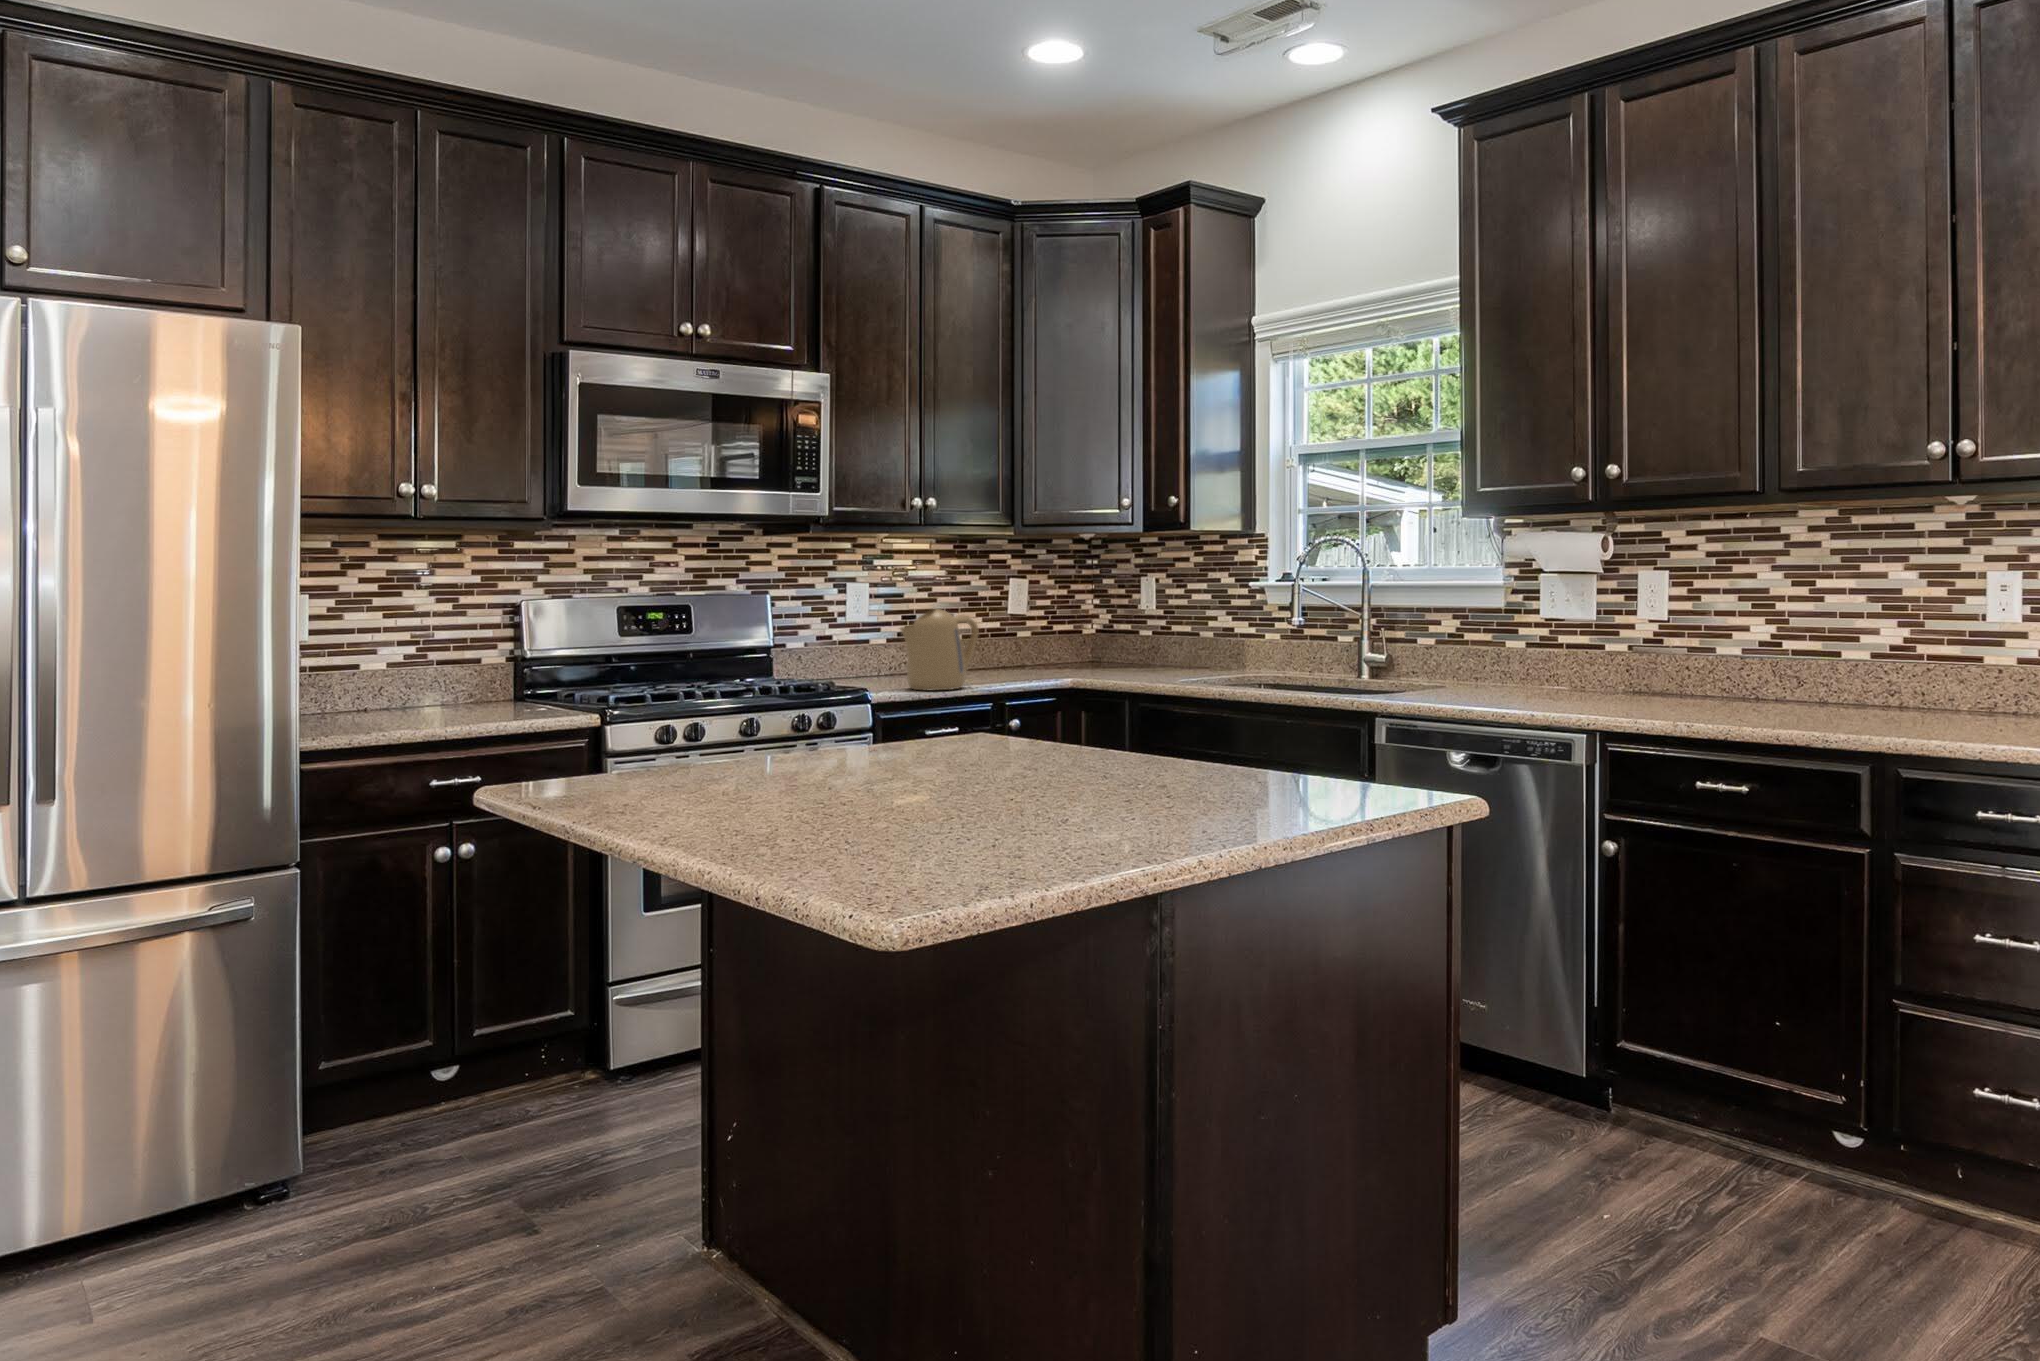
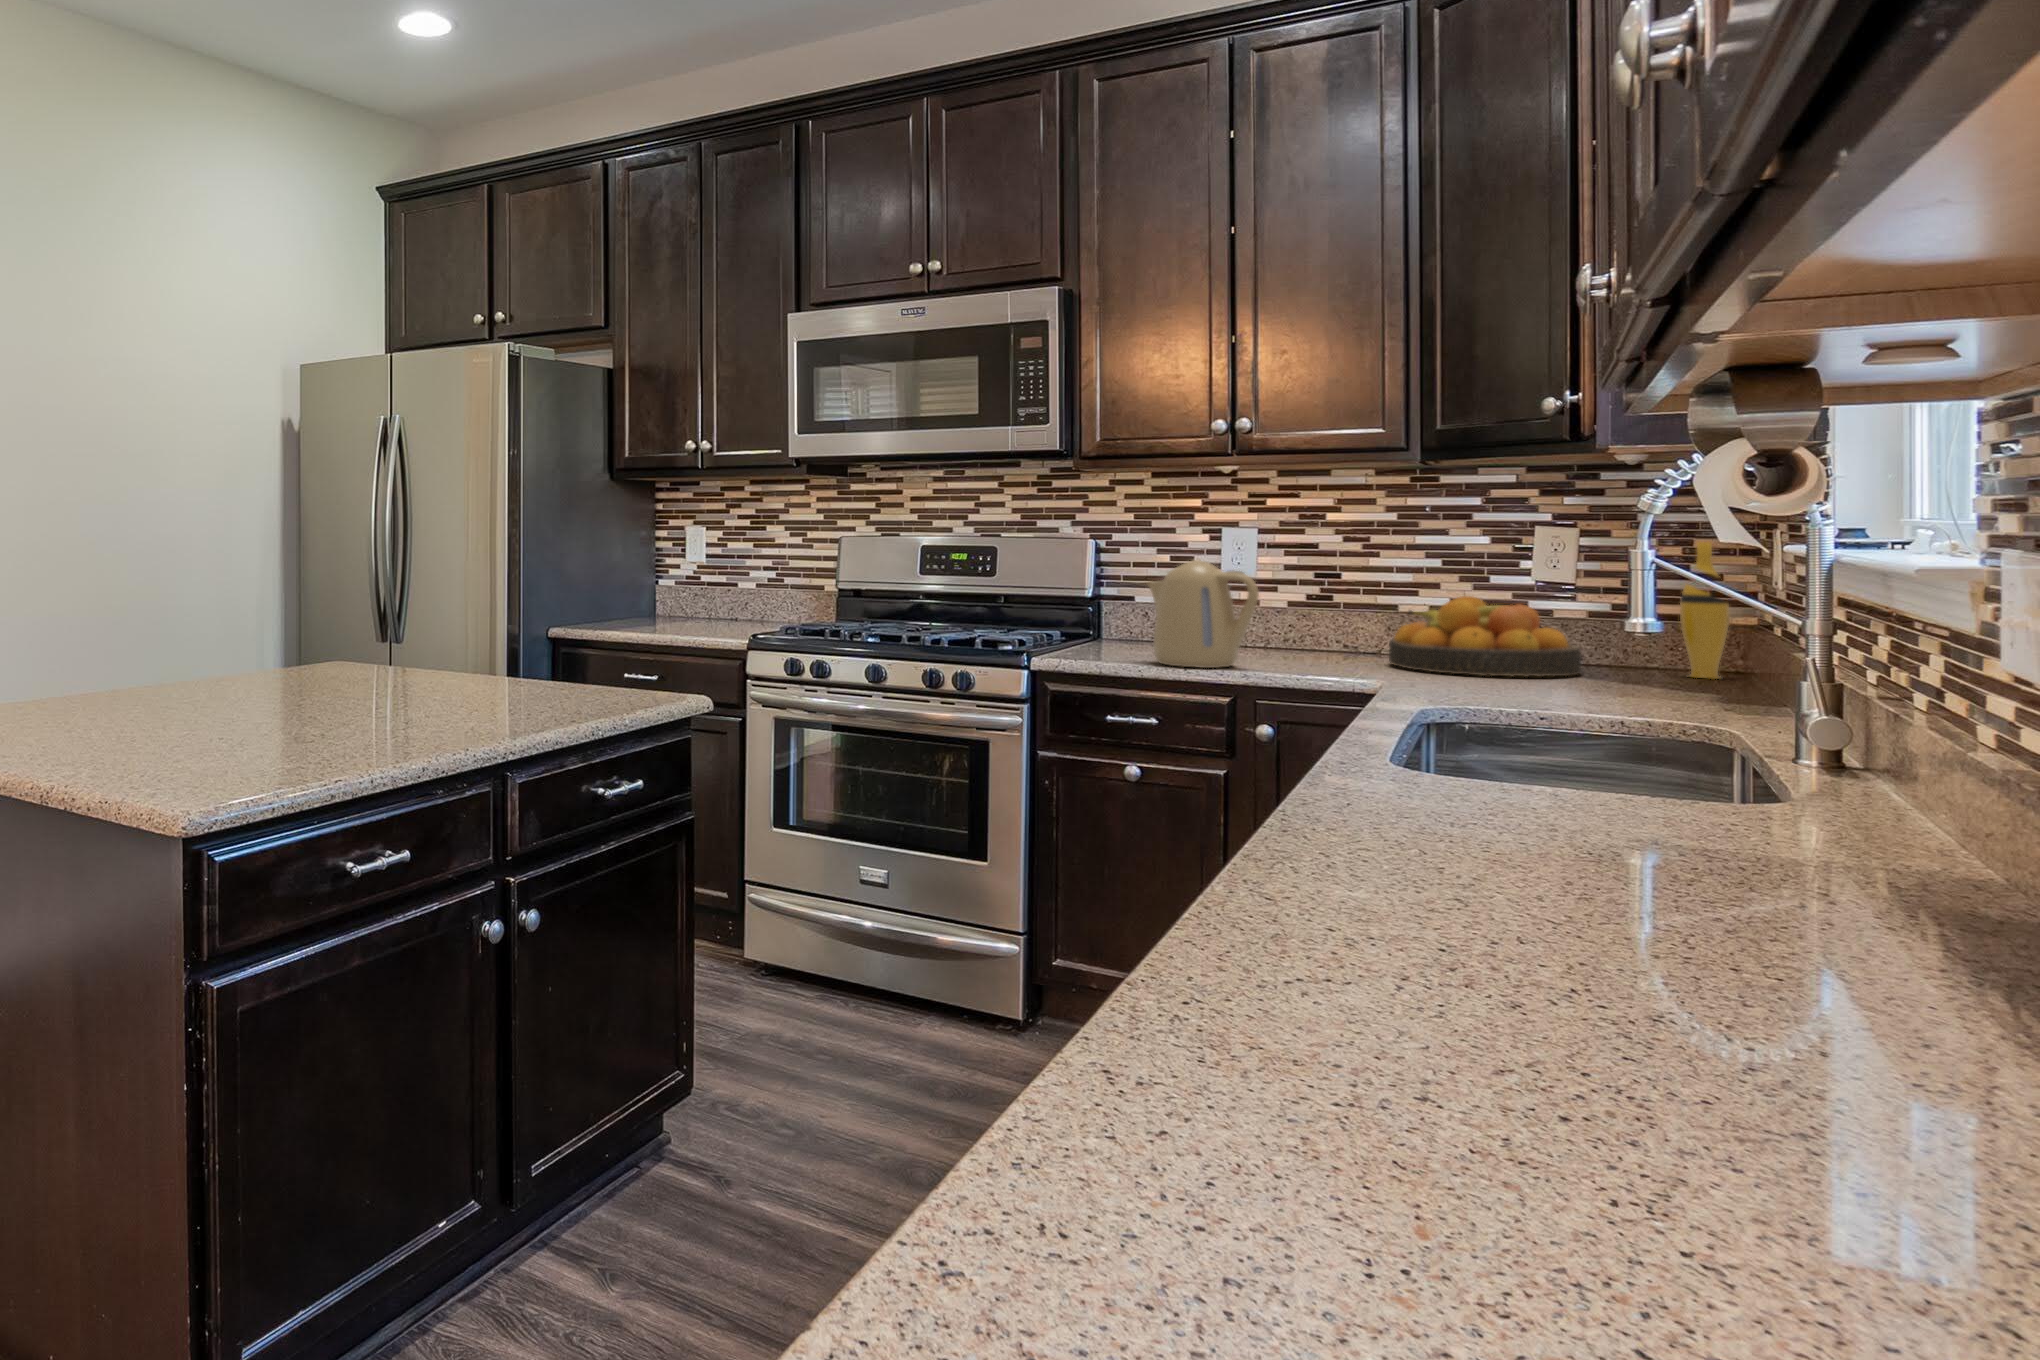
vase: none [1098,587,1121,666] -> present [1680,542,1730,679]
fruit bowl: none [979,626,1085,677] -> present [1389,596,1582,677]

